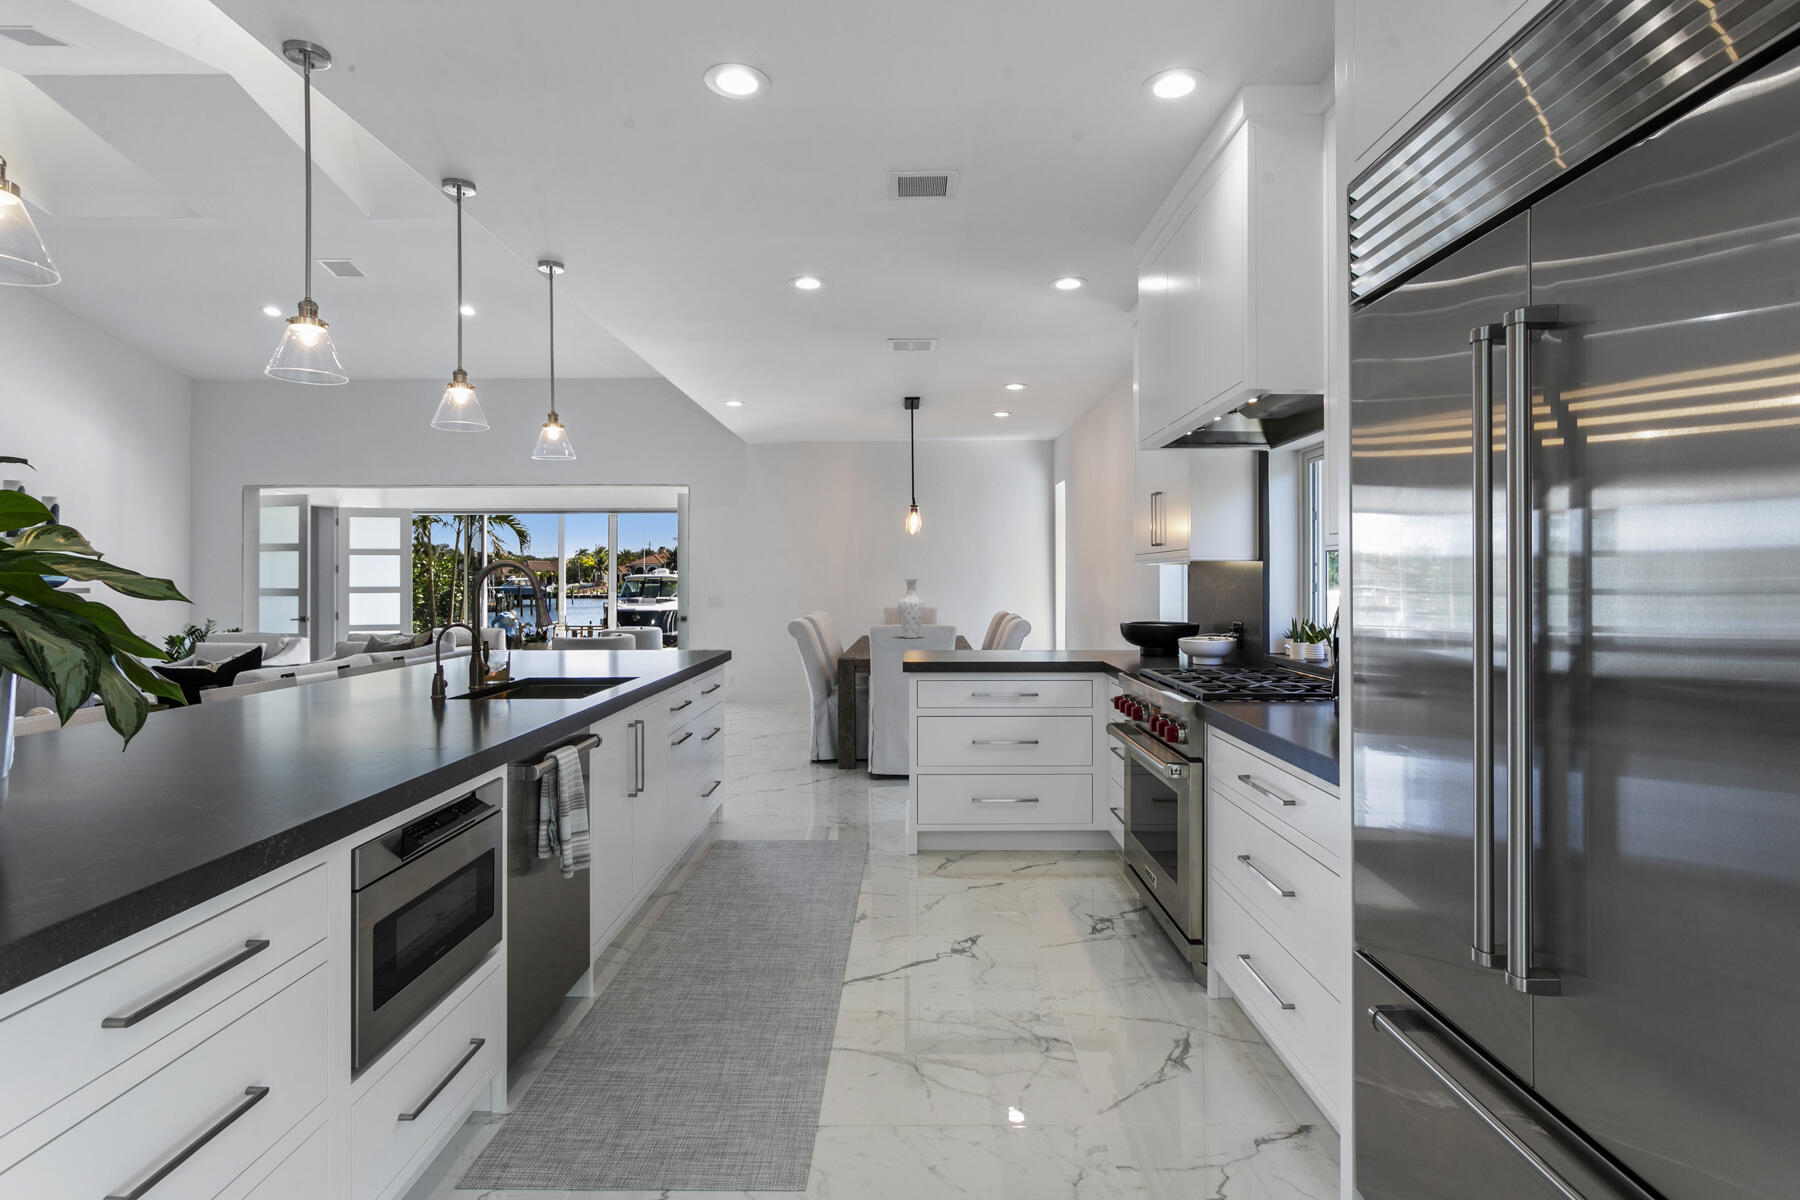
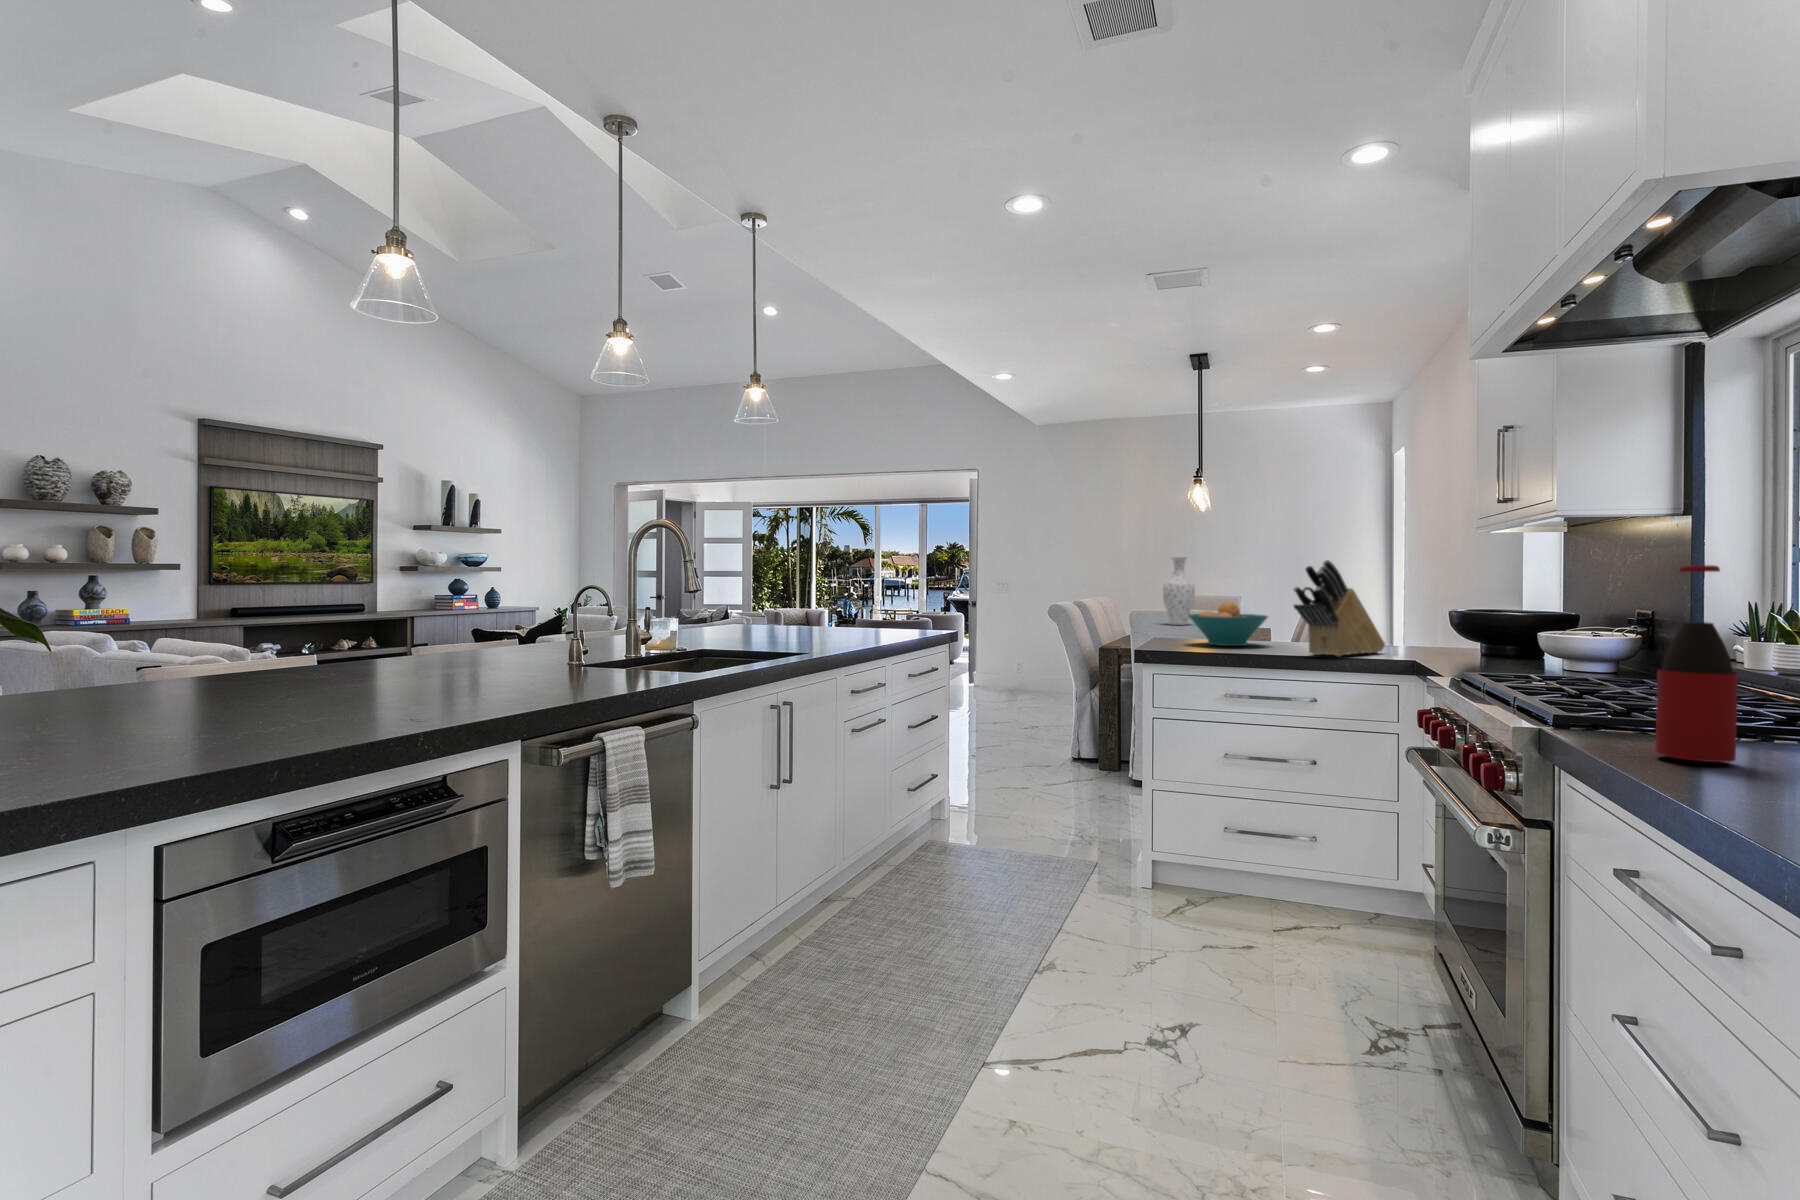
knife block: none [1024,588,1084,661] -> present [1293,560,1385,656]
bottle: none [1253,605,1288,714] -> present [1656,565,1738,762]
fruit bowl: none [939,620,1000,655] -> present [1188,602,1268,646]

